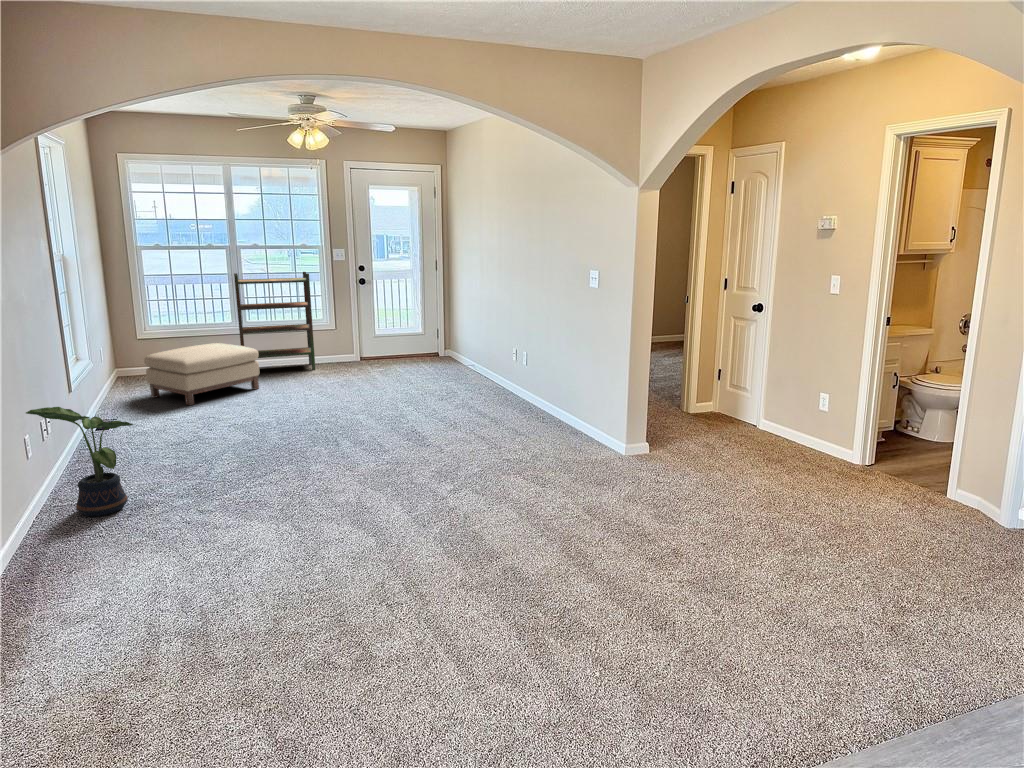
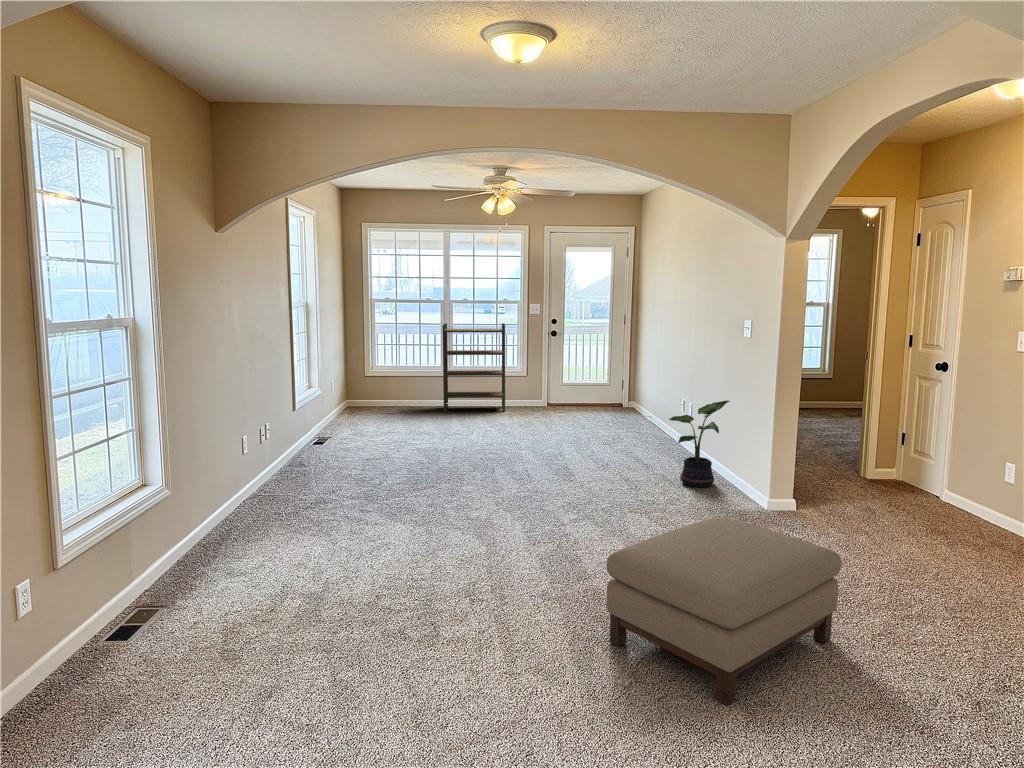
ottoman: present [144,343,259,405] -> present [606,517,841,705]
potted plant: present [26,407,133,516] -> present [669,401,730,487]

